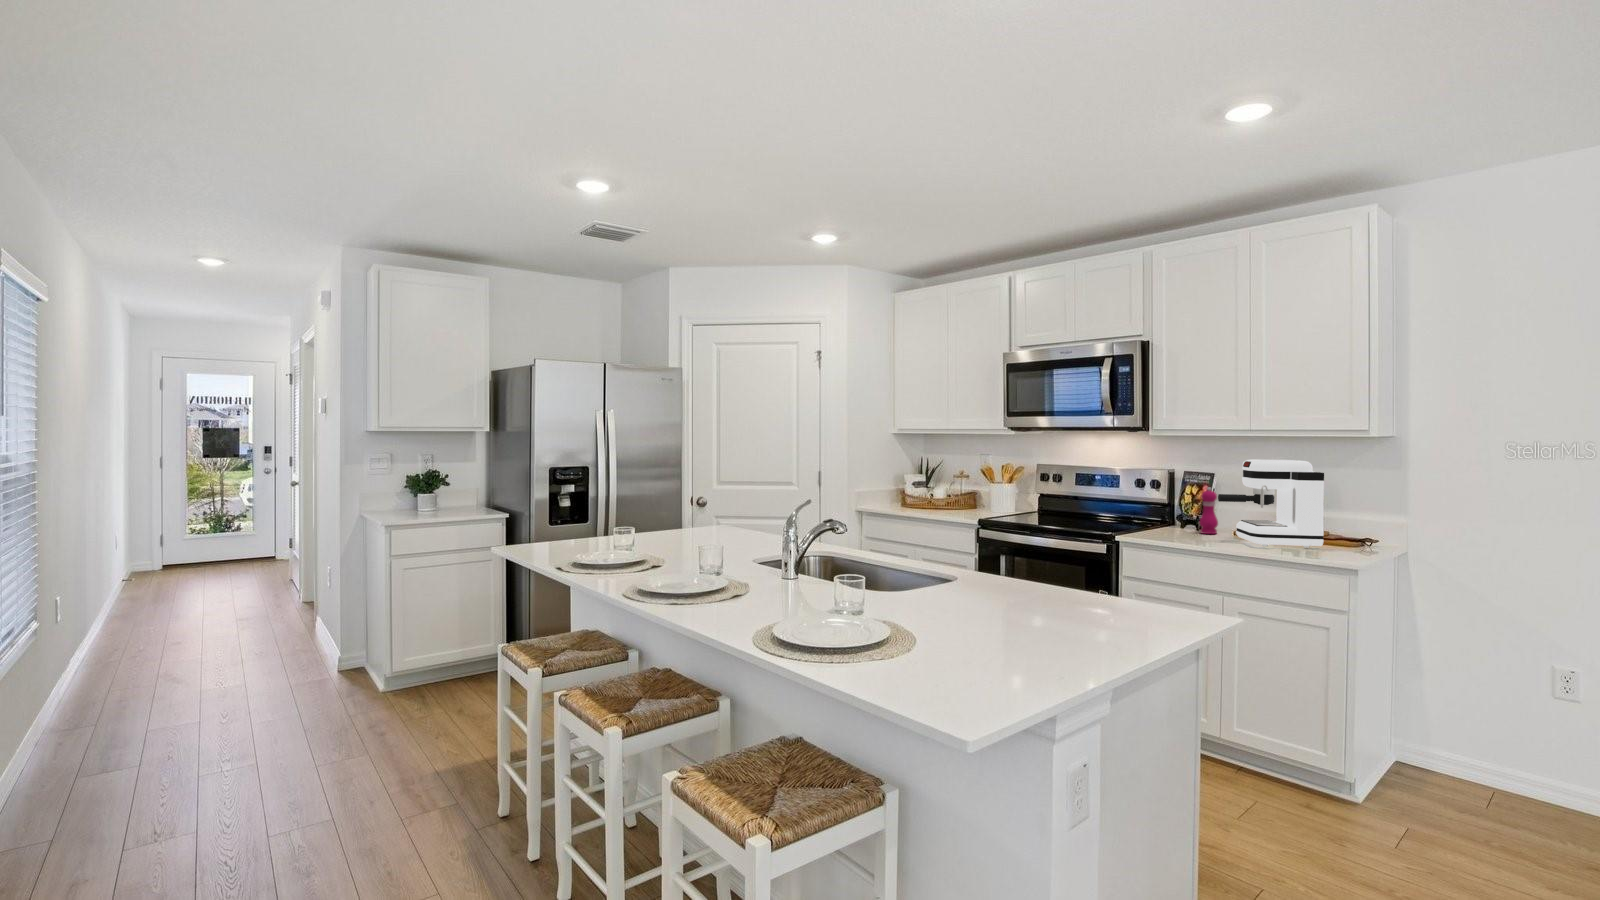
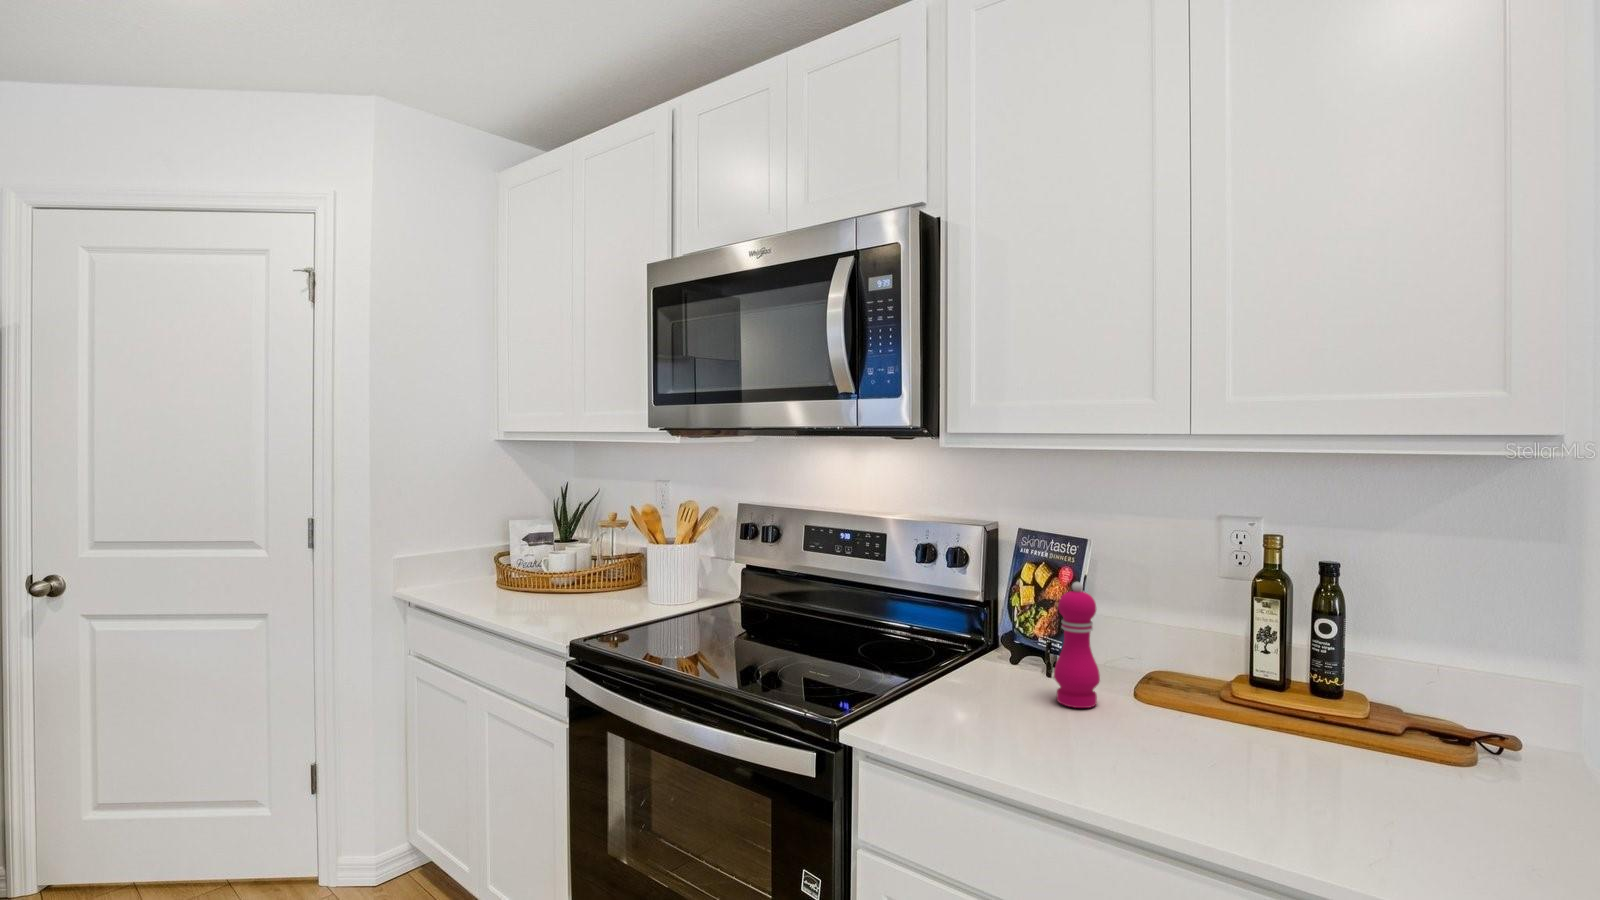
coffee maker: present [1218,460,1324,548] -> none [1105,516,1426,801]

